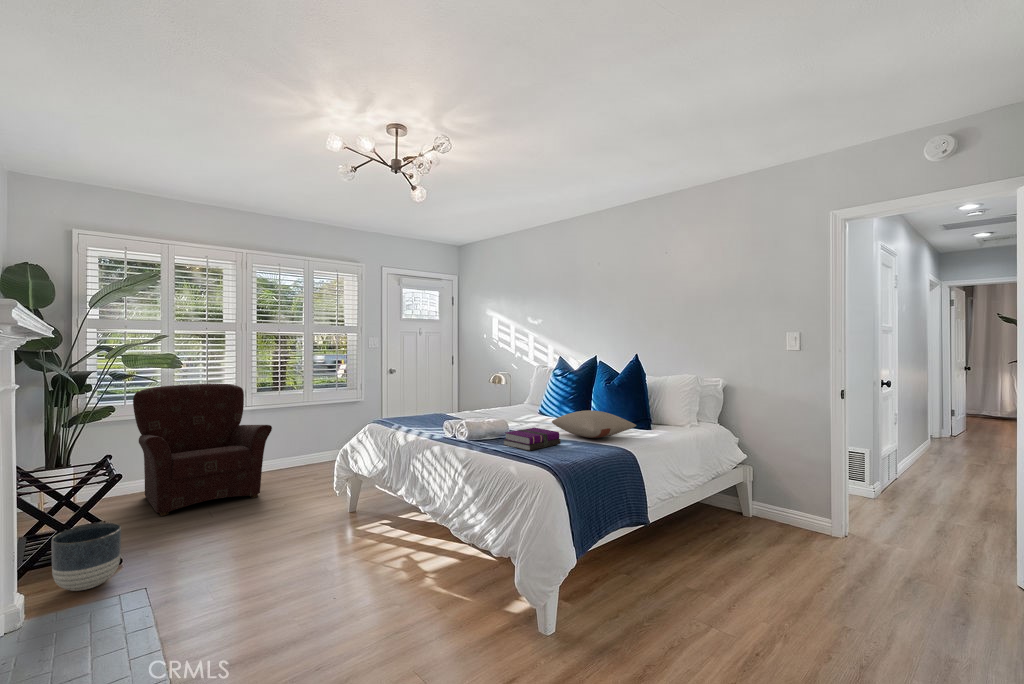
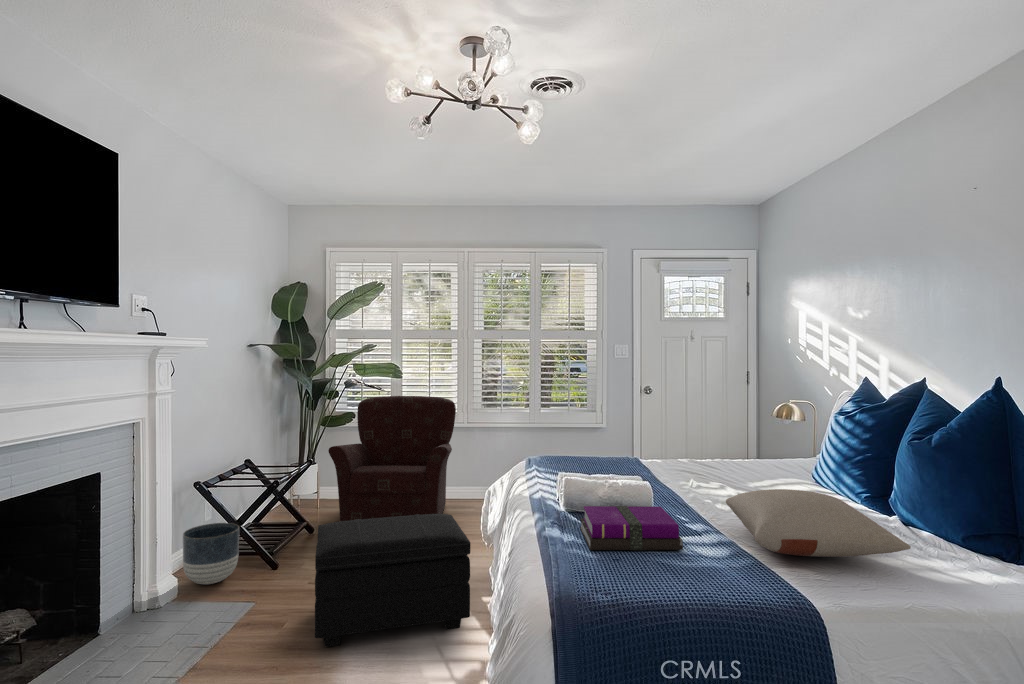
footstool: none [250,469,391,578] -> present [315,514,471,647]

